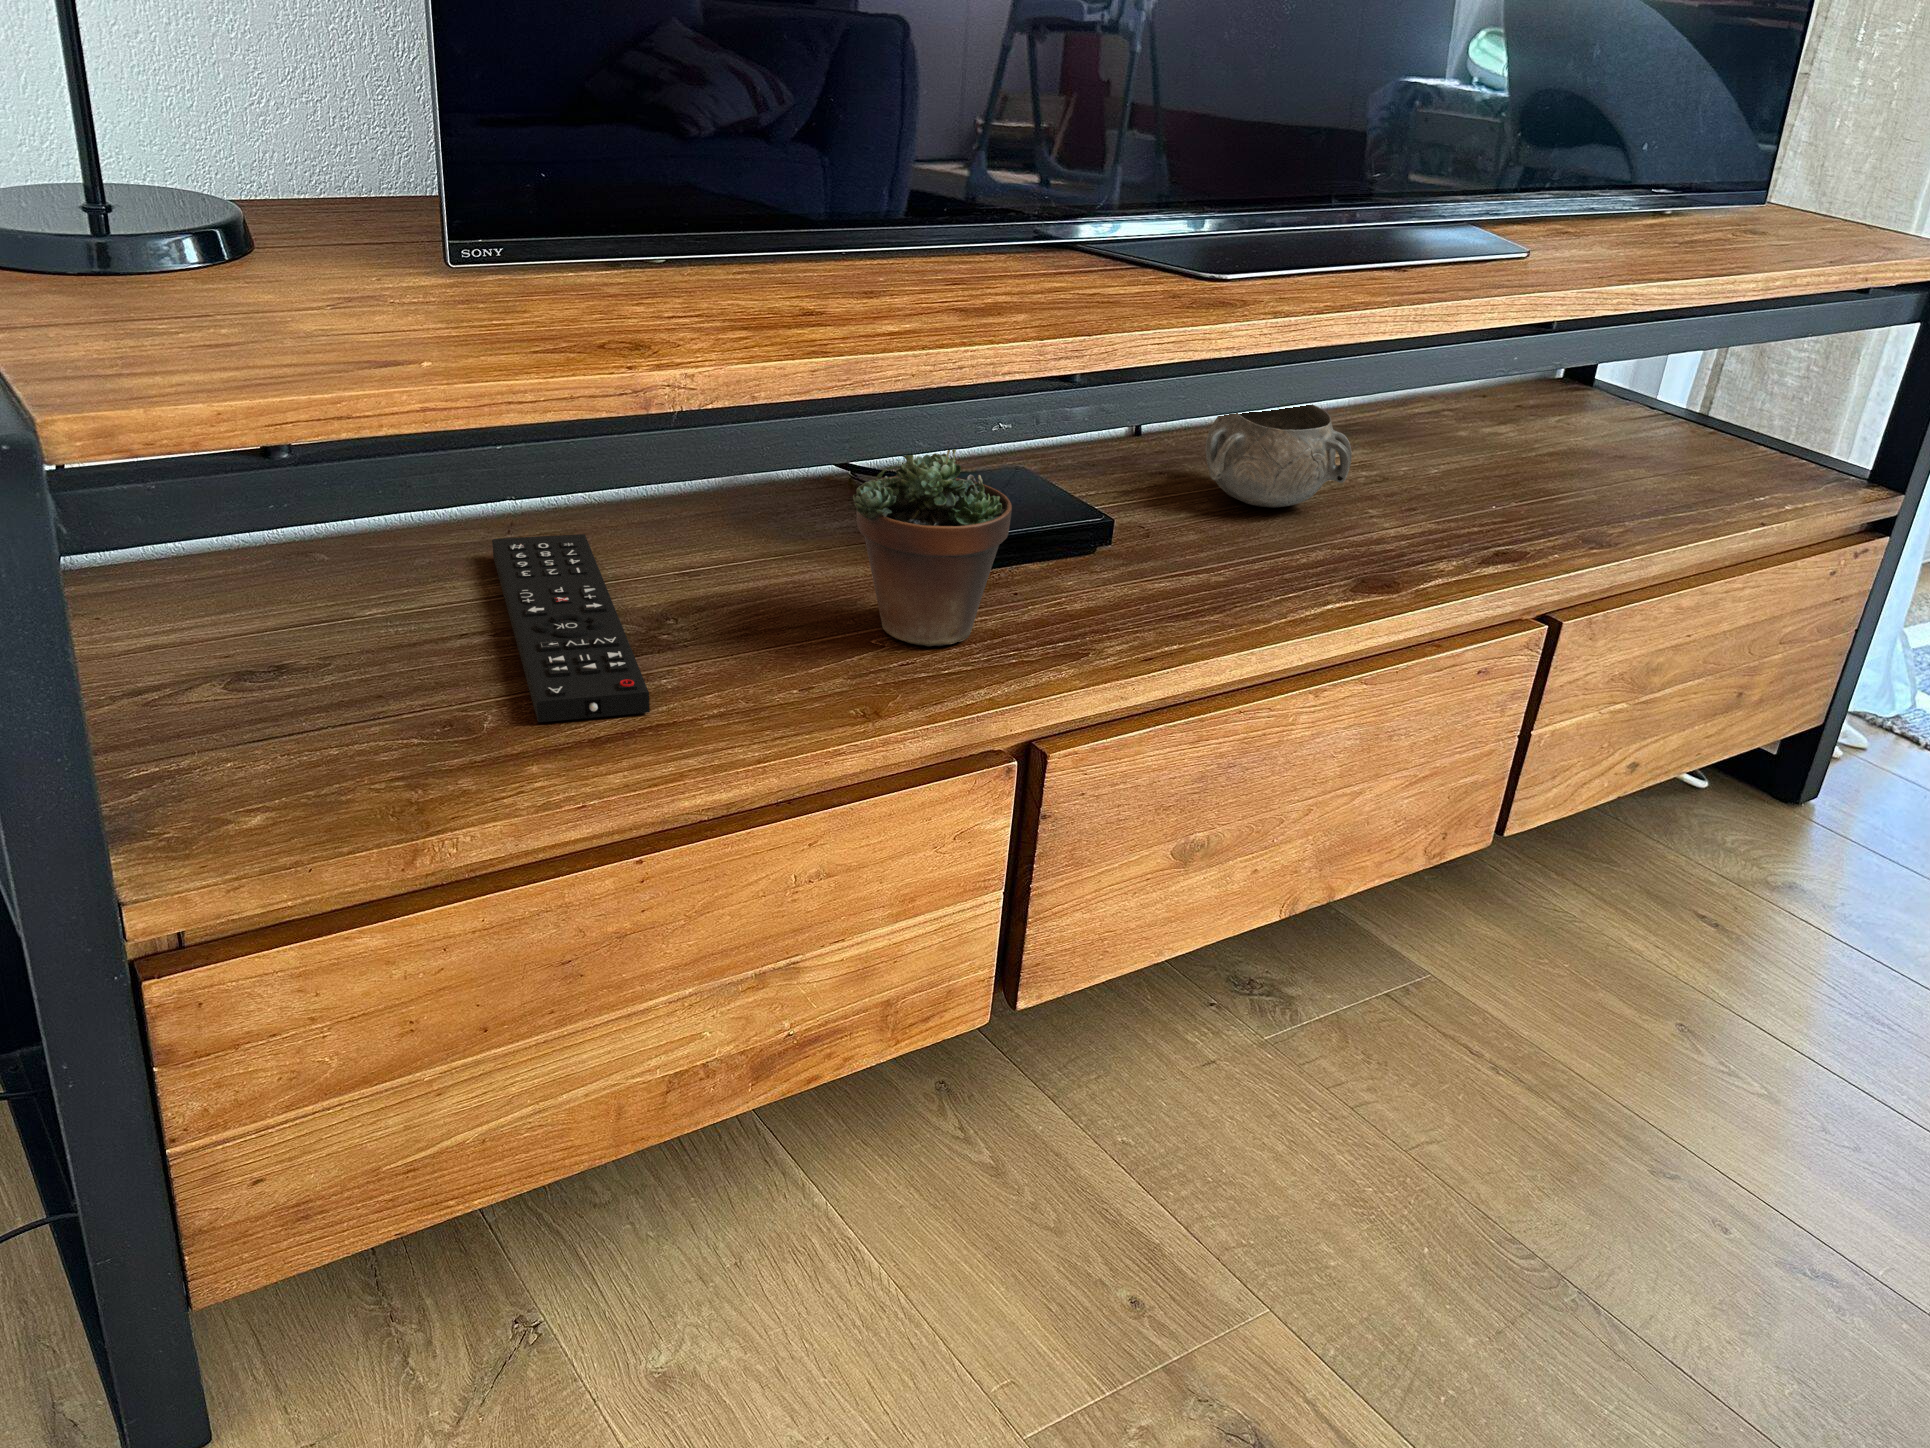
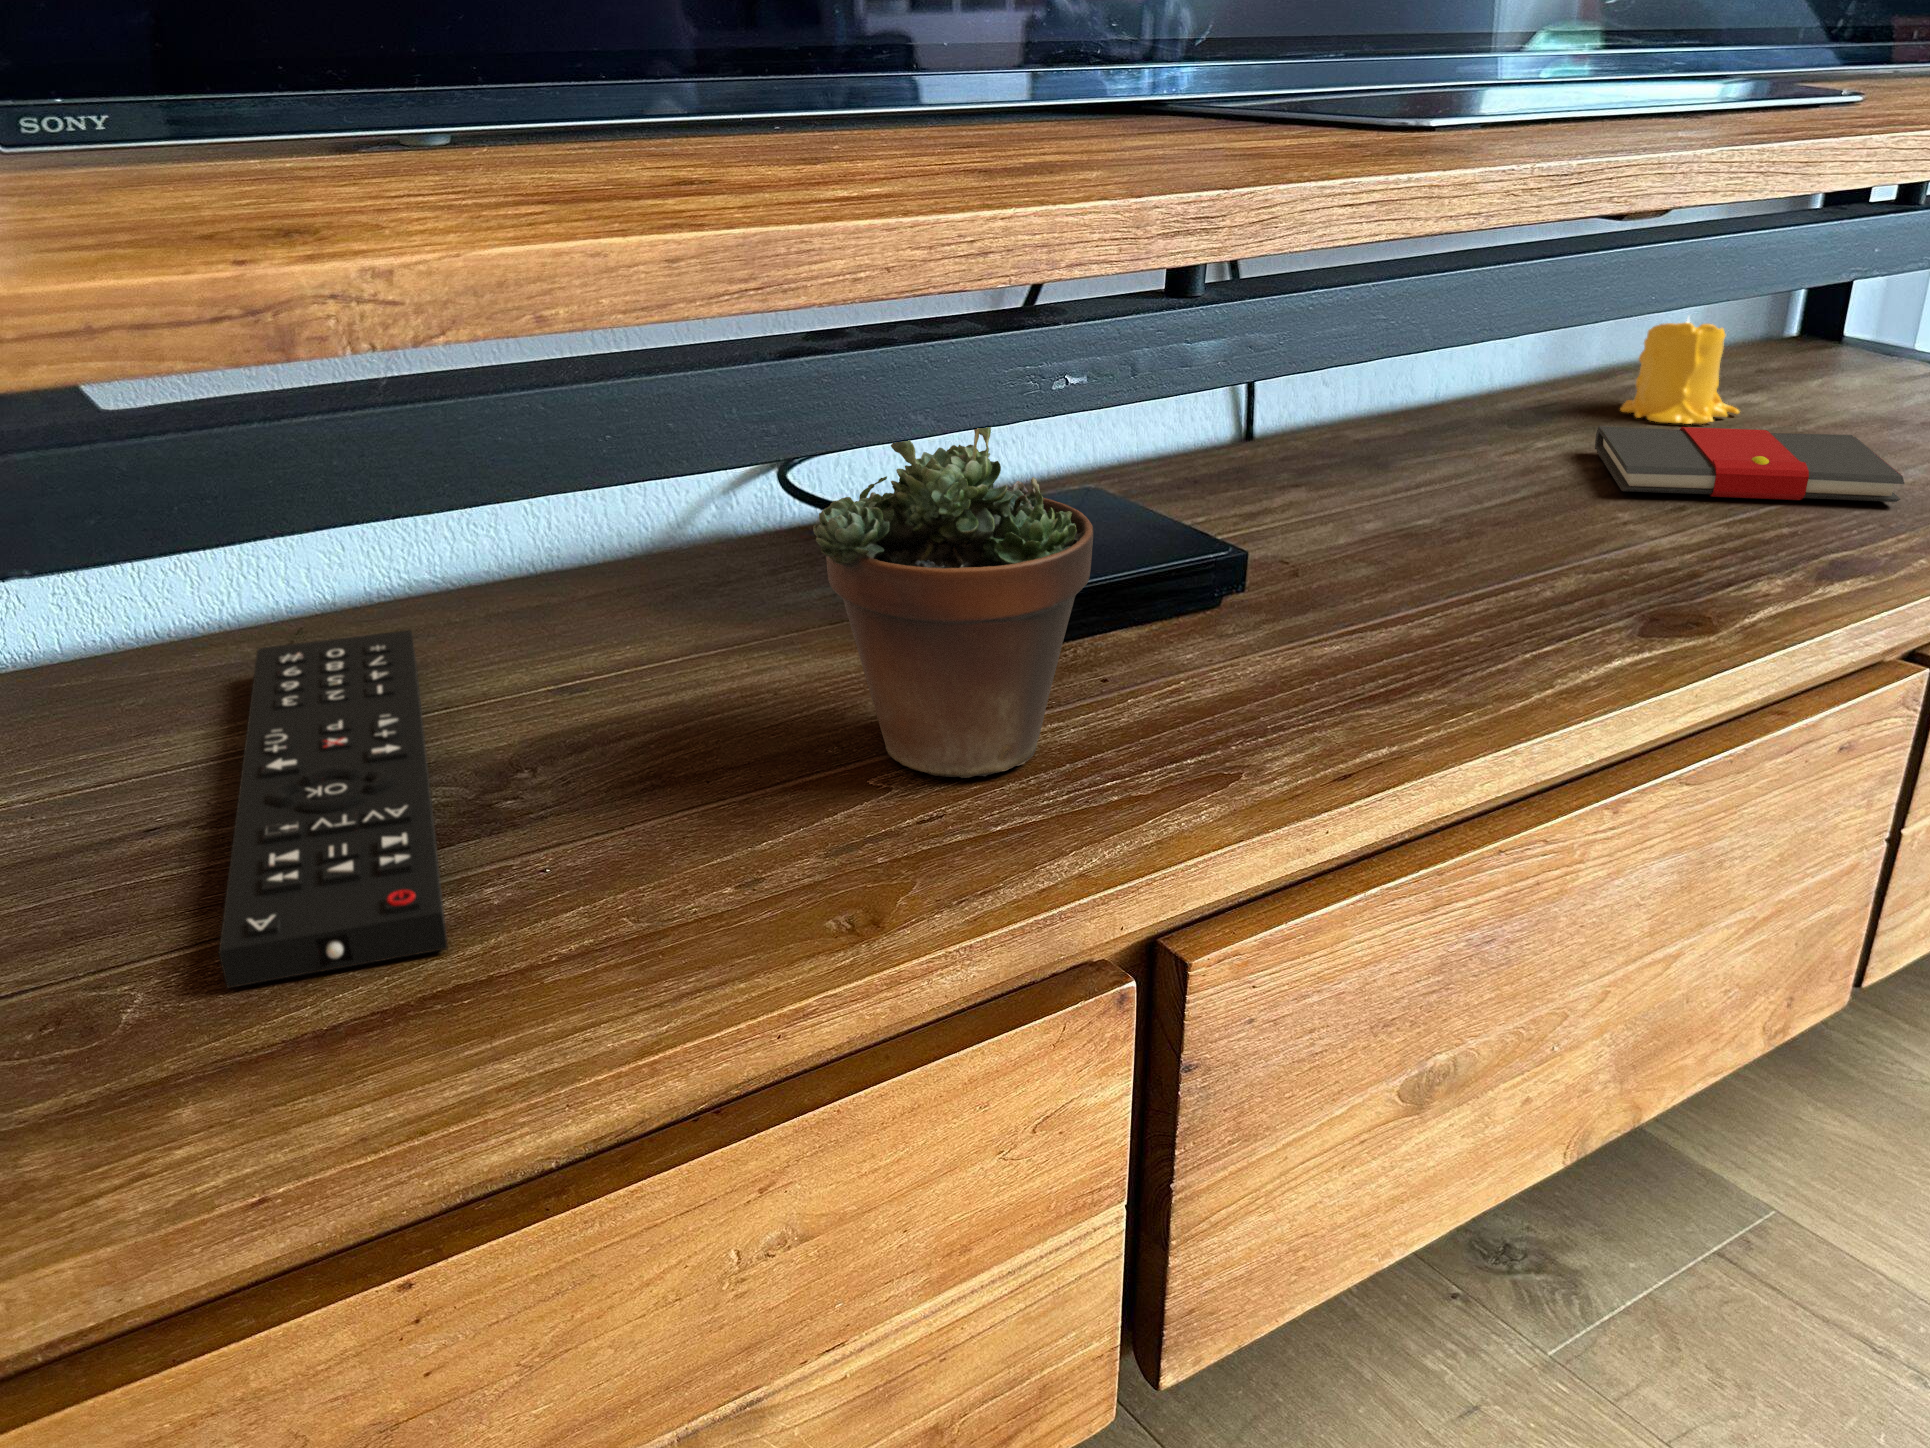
candle: none [1408,365,1492,447] -> present [1621,317,1739,424]
decorative bowl: present [1206,404,1352,507] -> none [1363,354,1587,519]
book: none [1377,446,1566,516] -> present [1595,426,1904,502]

